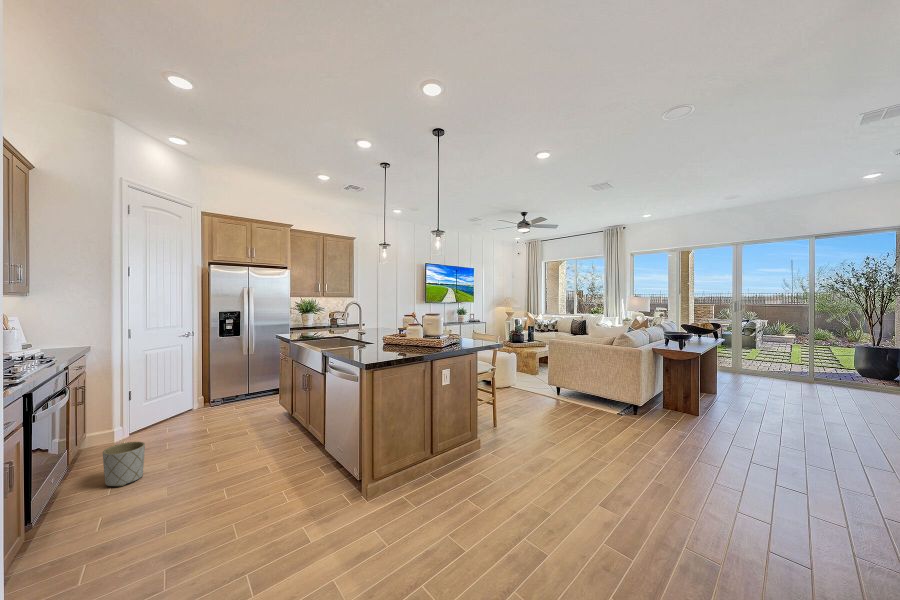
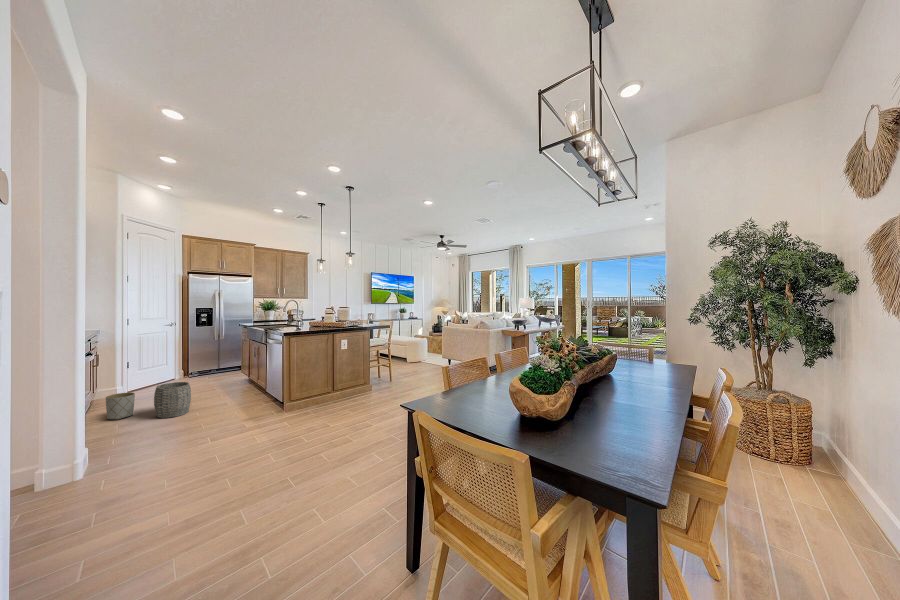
woven basket: none [174,425,225,484] -> present [154,382,191,418]

